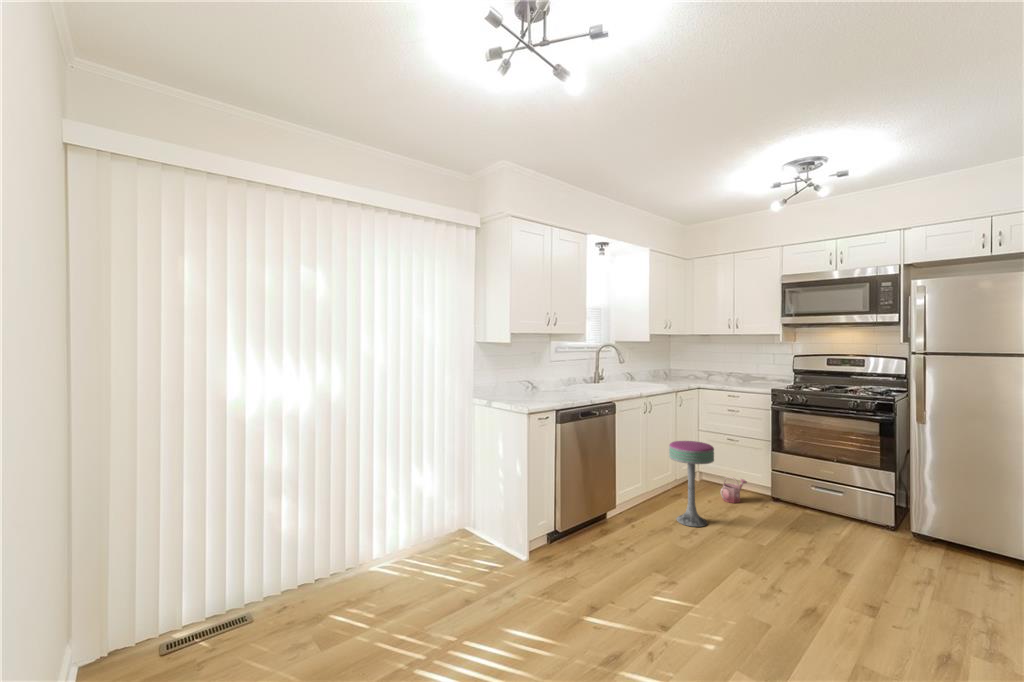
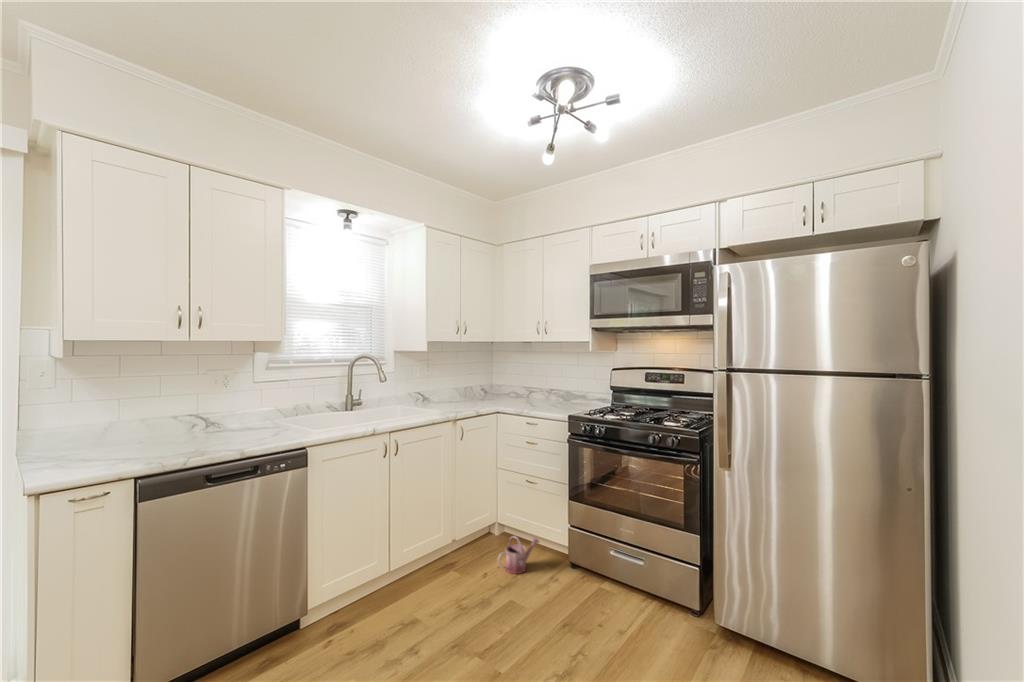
bar stool: present [669,441,714,527] -> none [396,496,458,631]

